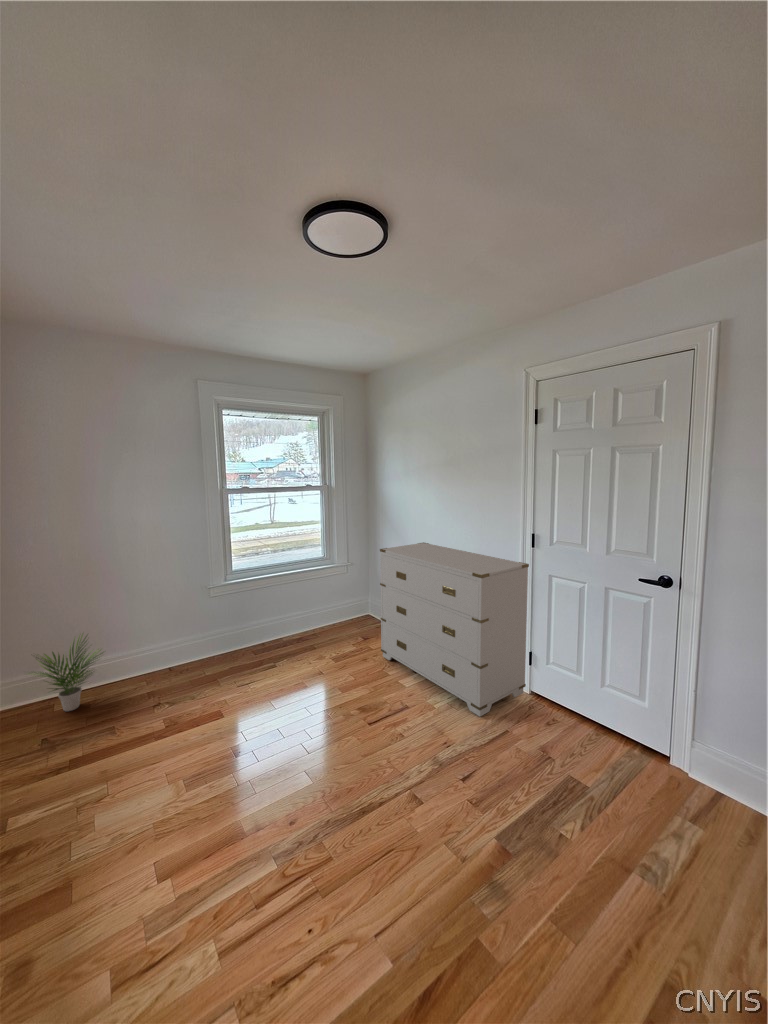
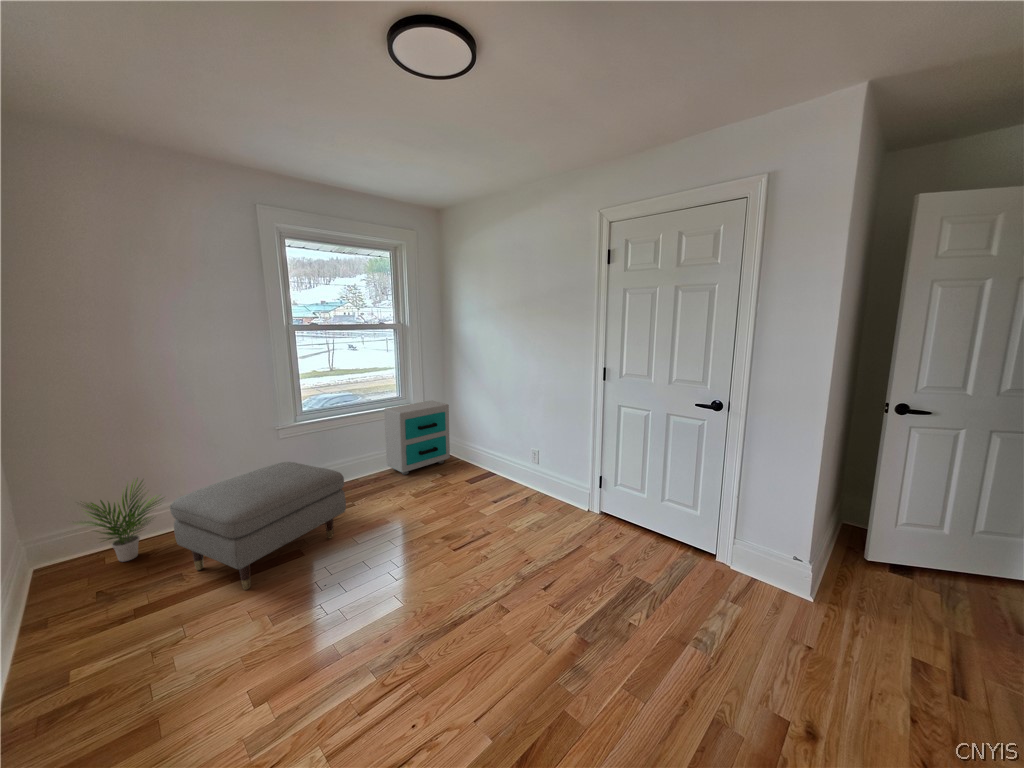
dresser: present [380,542,529,716] -> none [459,380,600,535]
nightstand: none [308,560,372,637] -> present [384,401,450,475]
ottoman: none [106,622,264,751] -> present [170,462,346,590]

